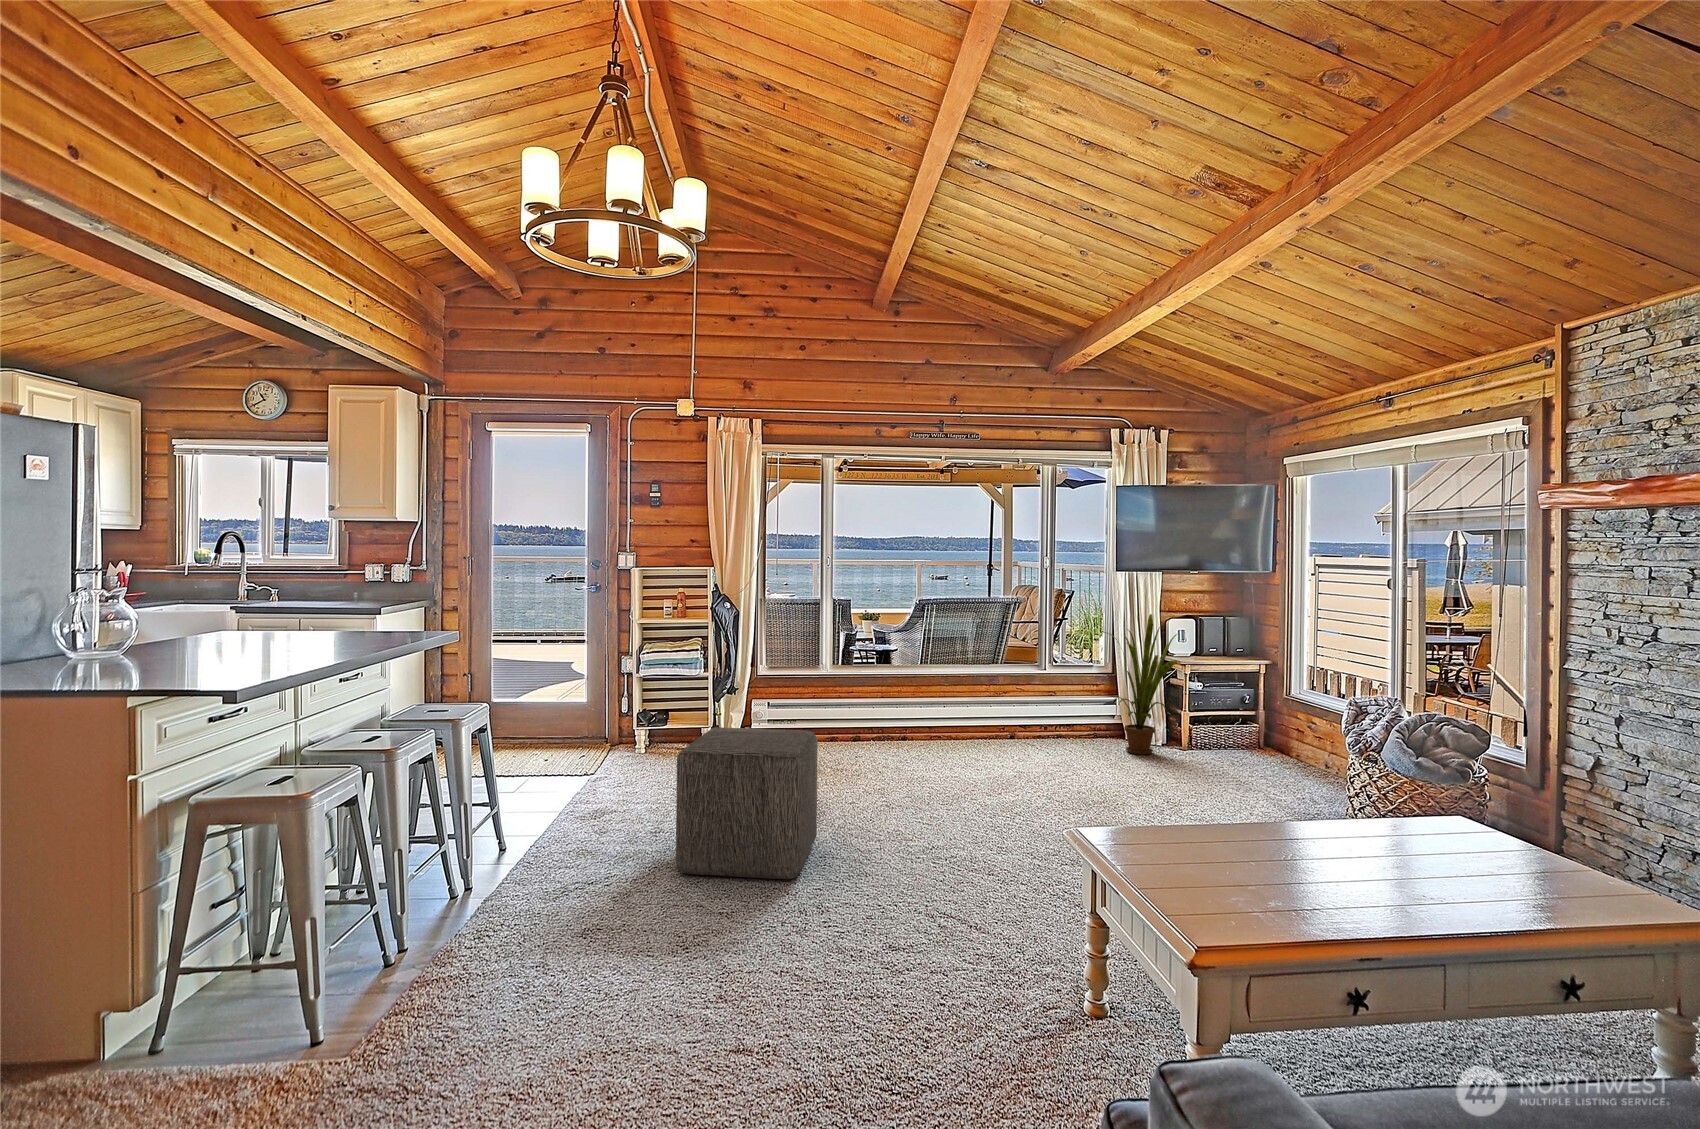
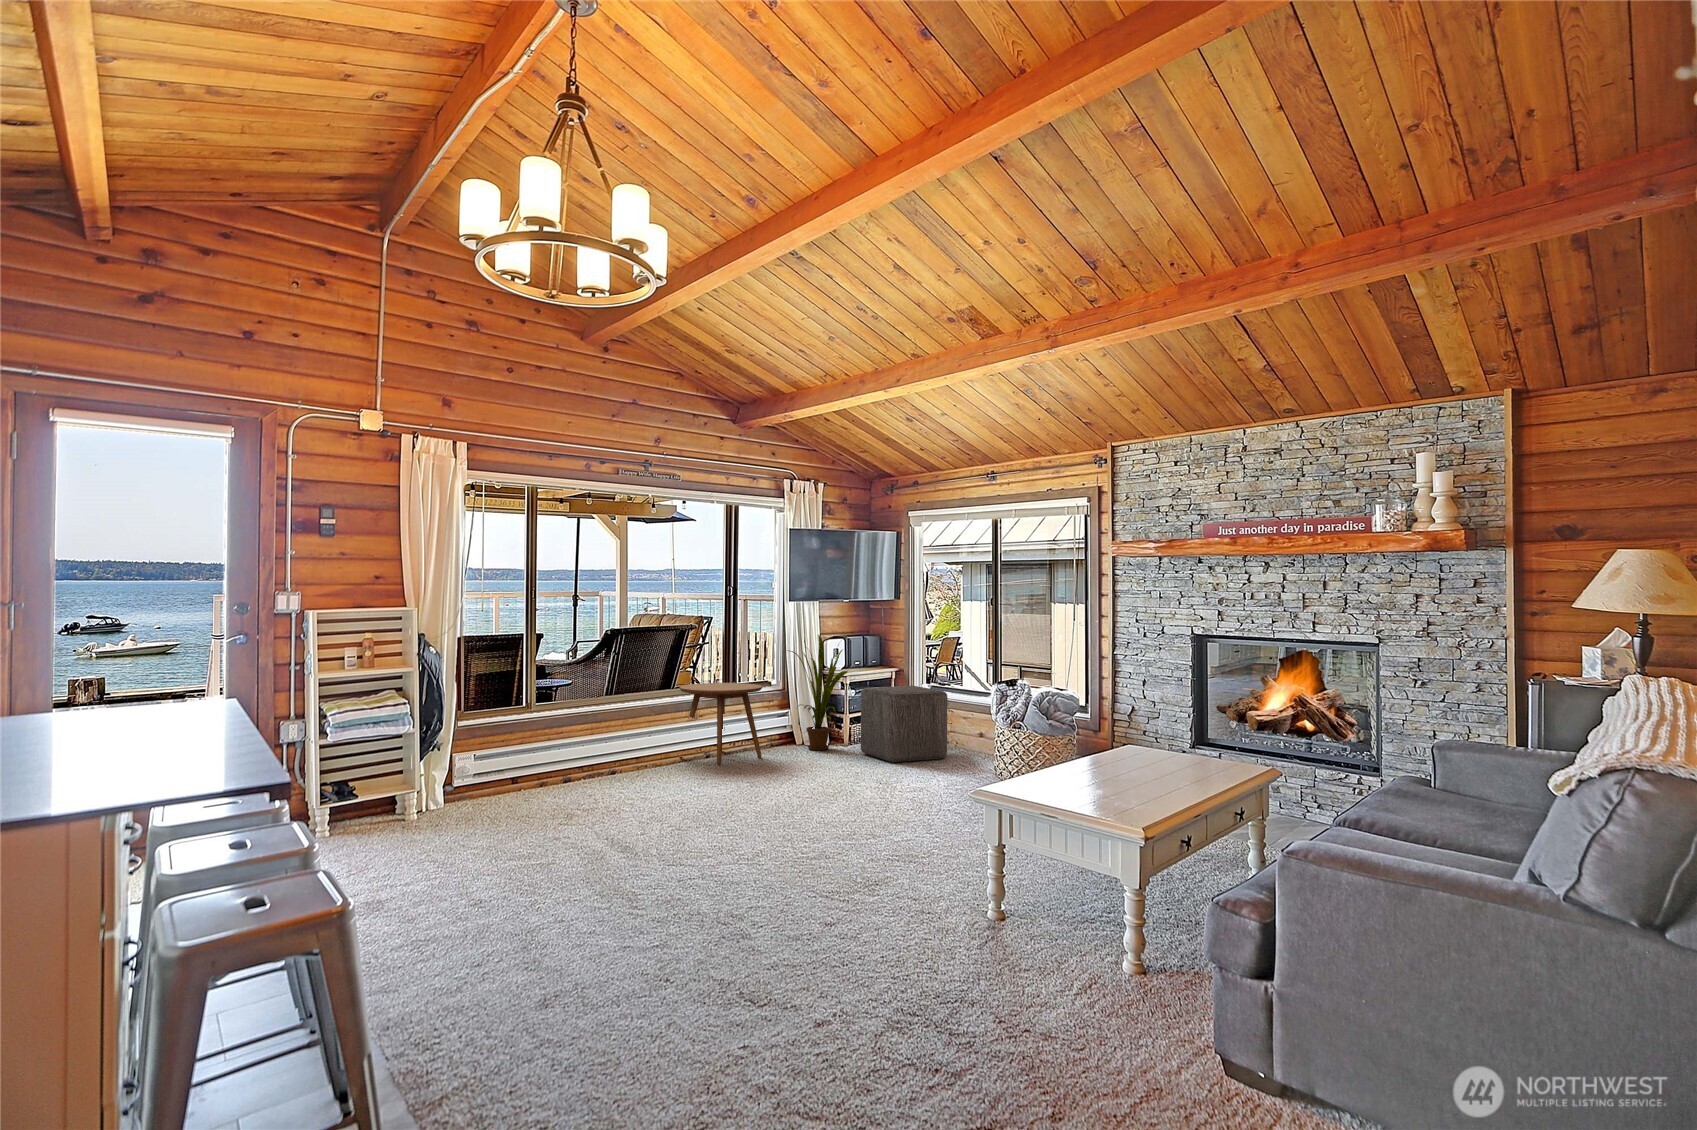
side table: none [965,664,1060,759] -> present [679,683,762,765]
ottoman: present [676,727,818,879] -> present [861,686,948,762]

